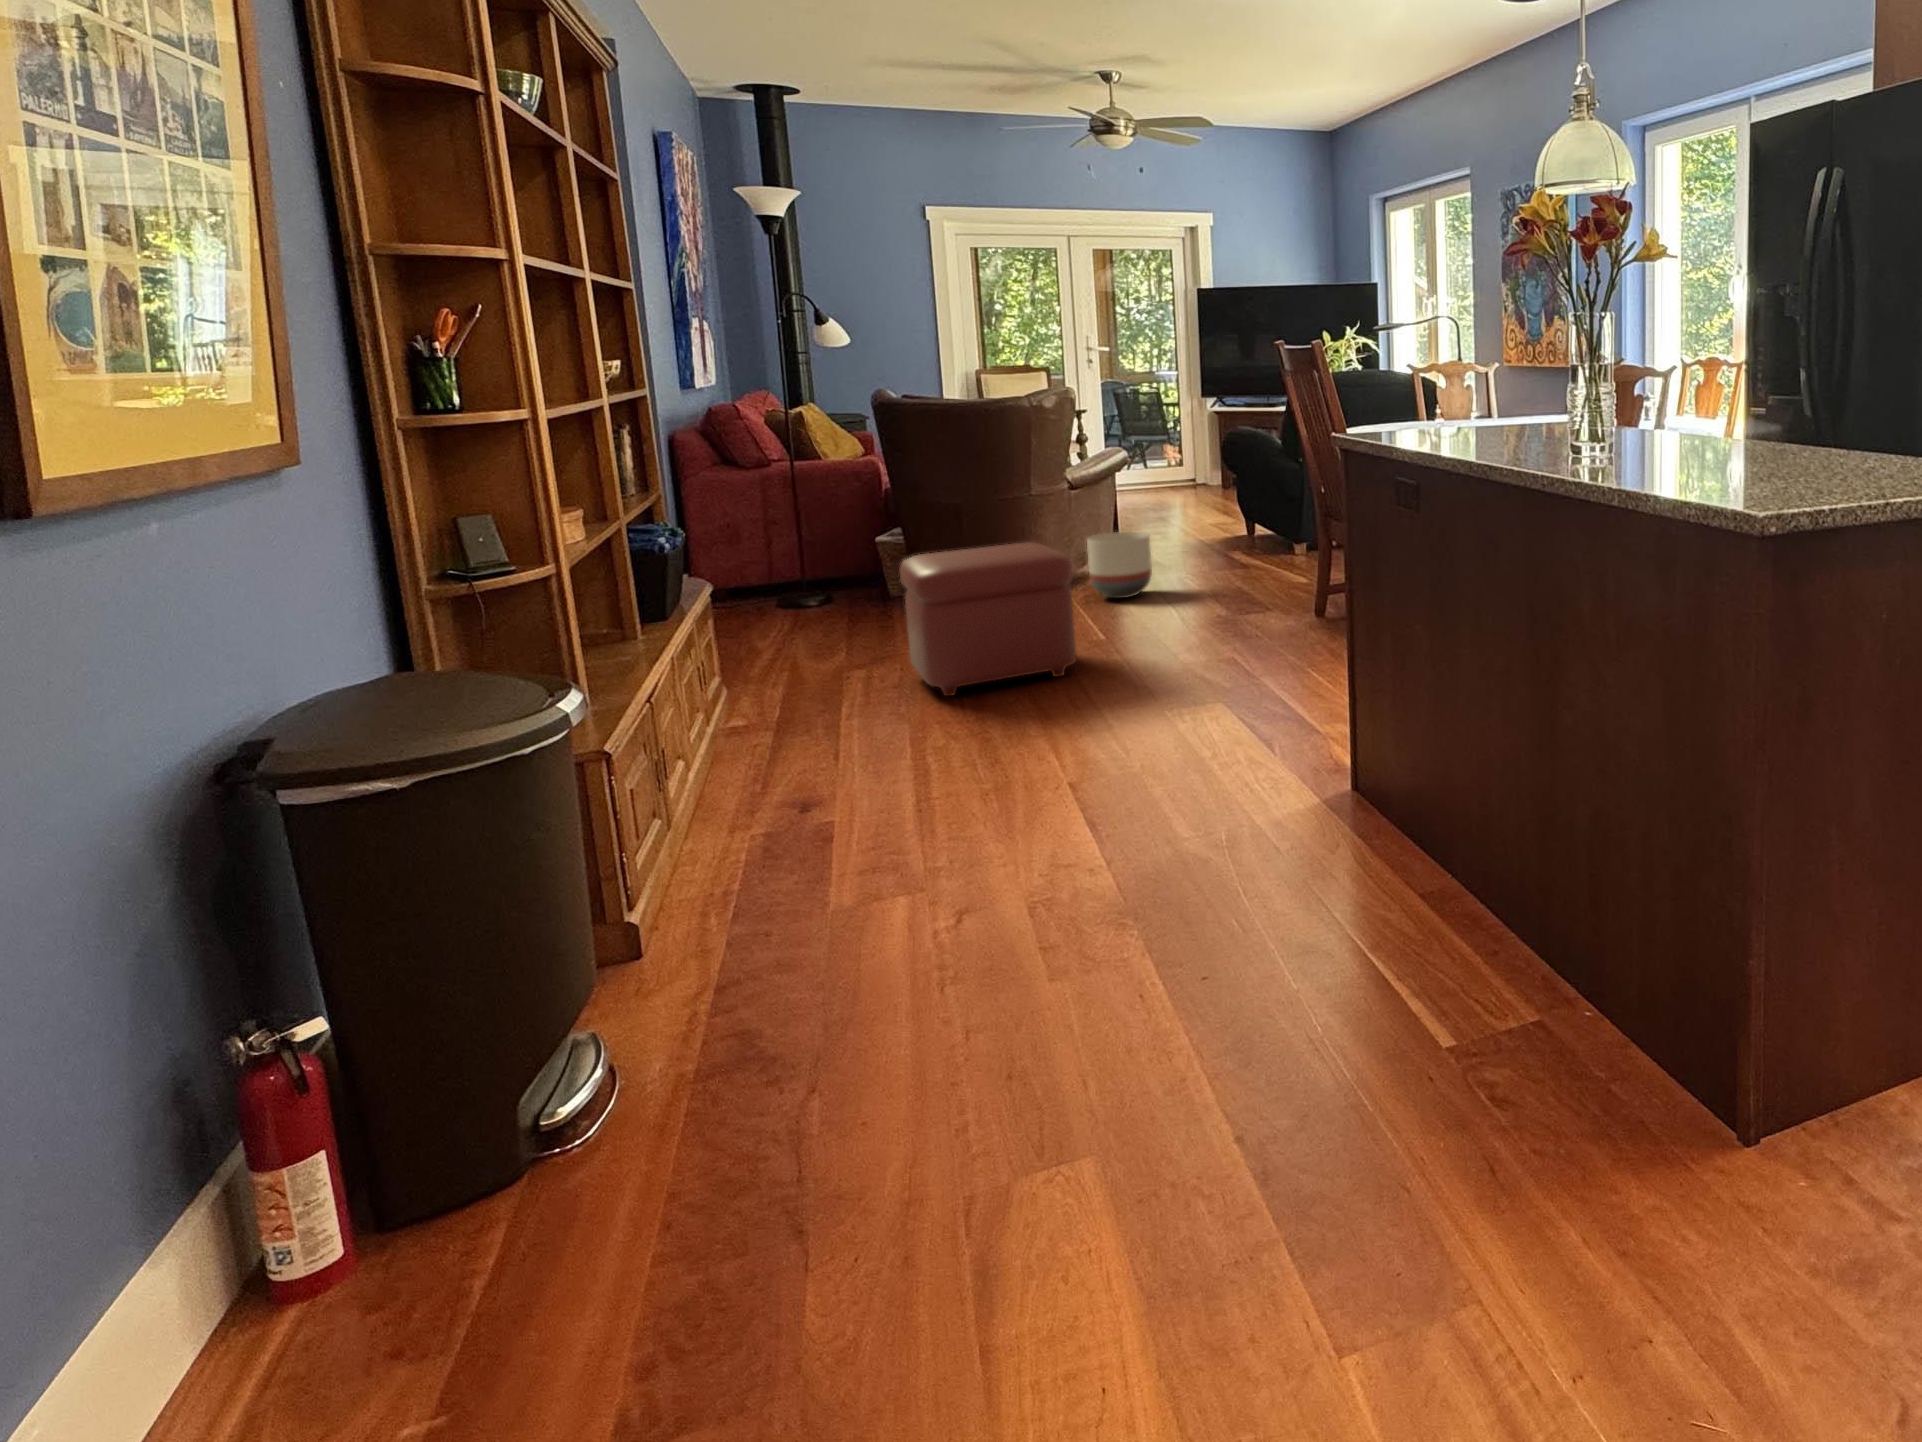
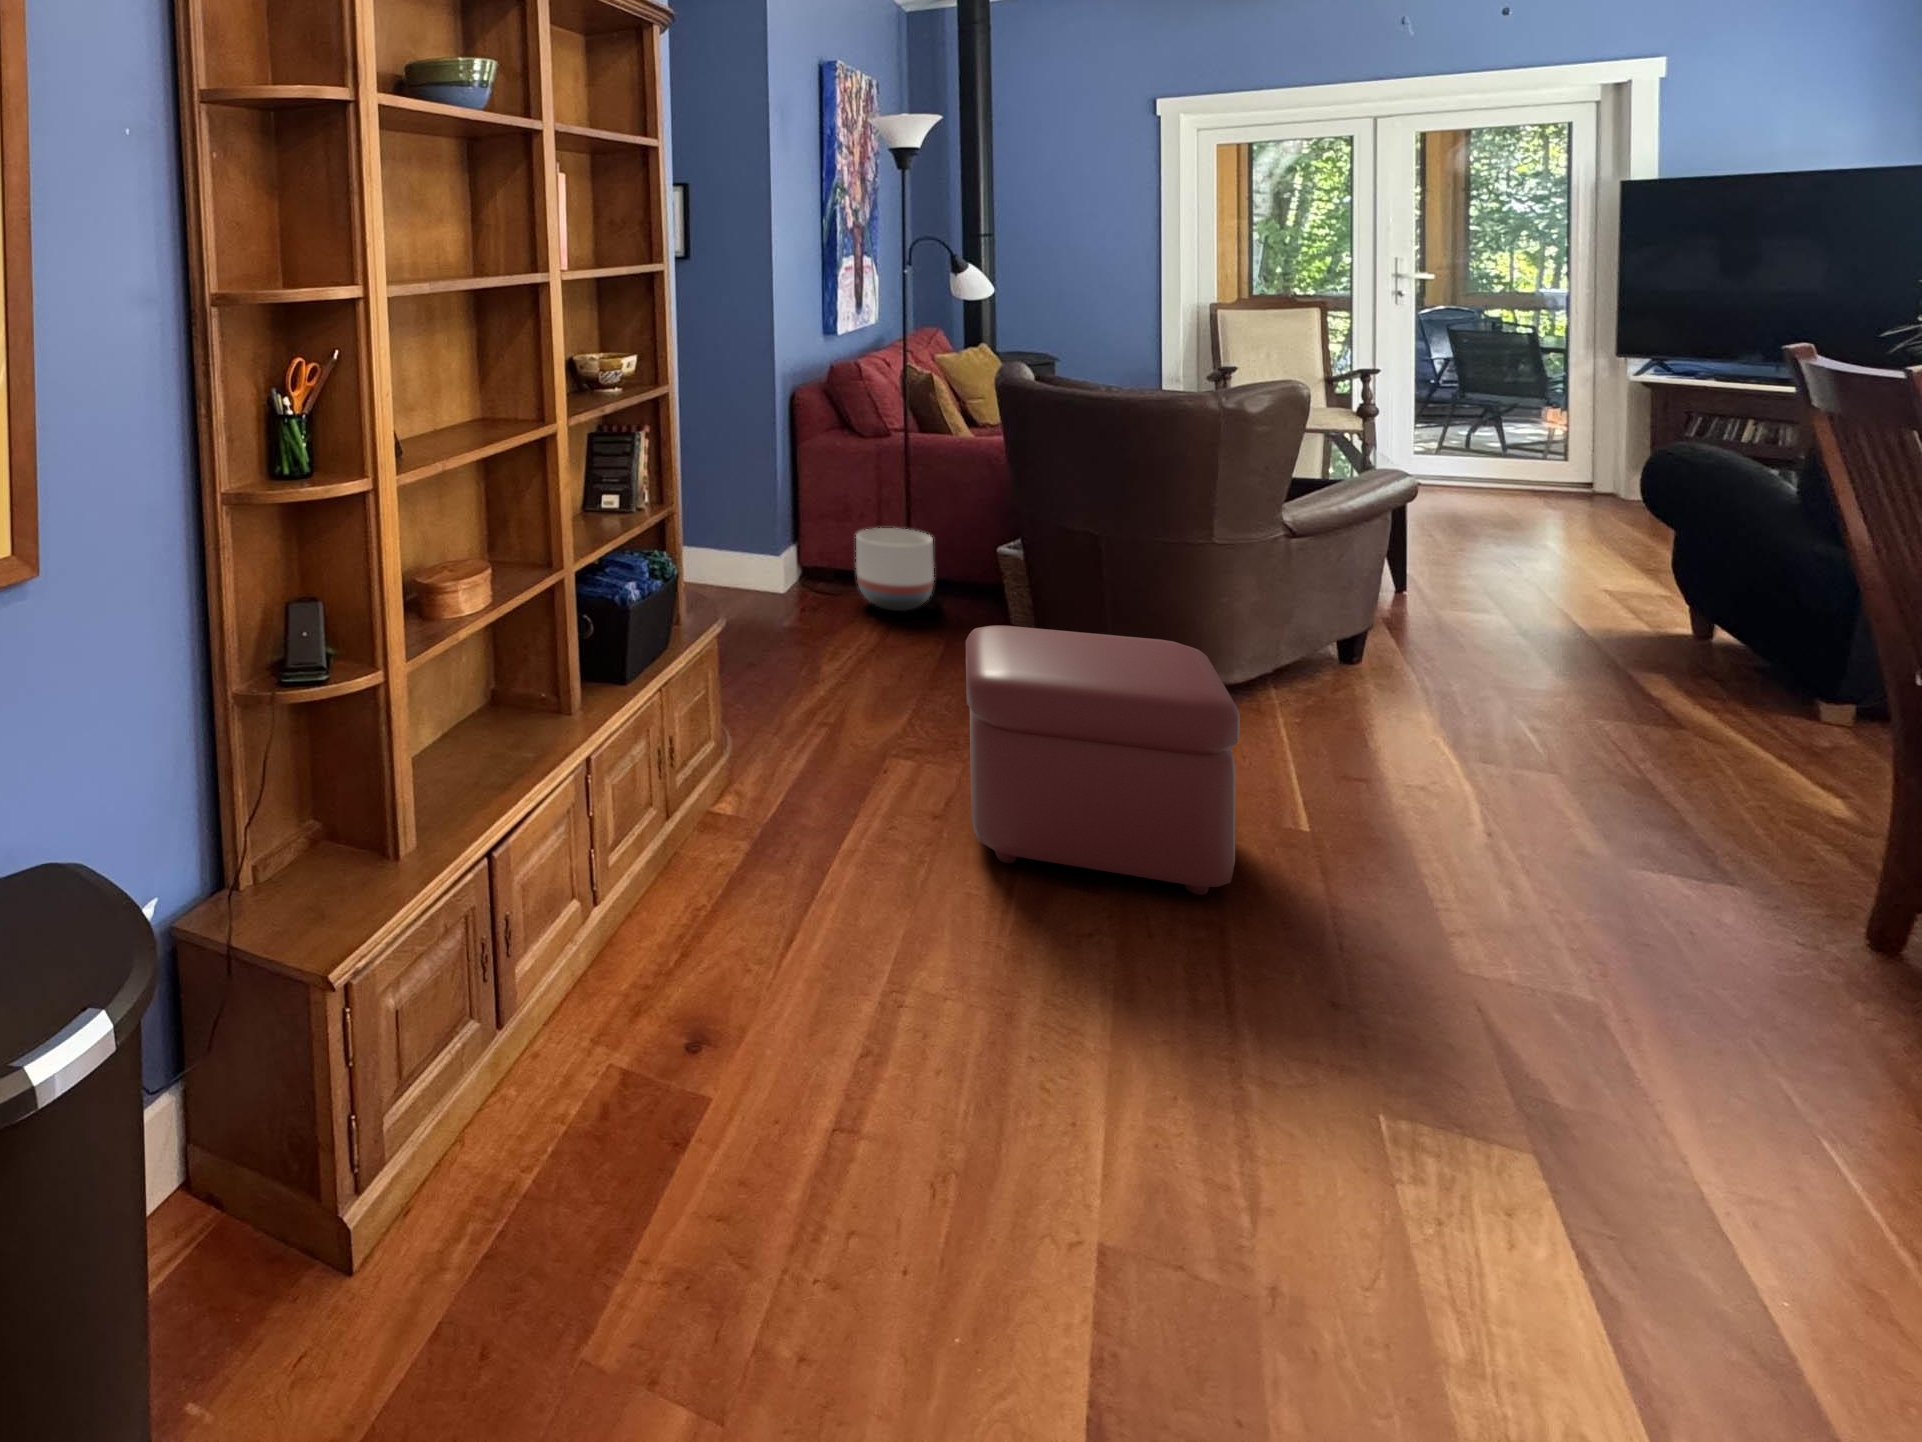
planter: present [1087,532,1152,598] -> present [856,528,934,611]

